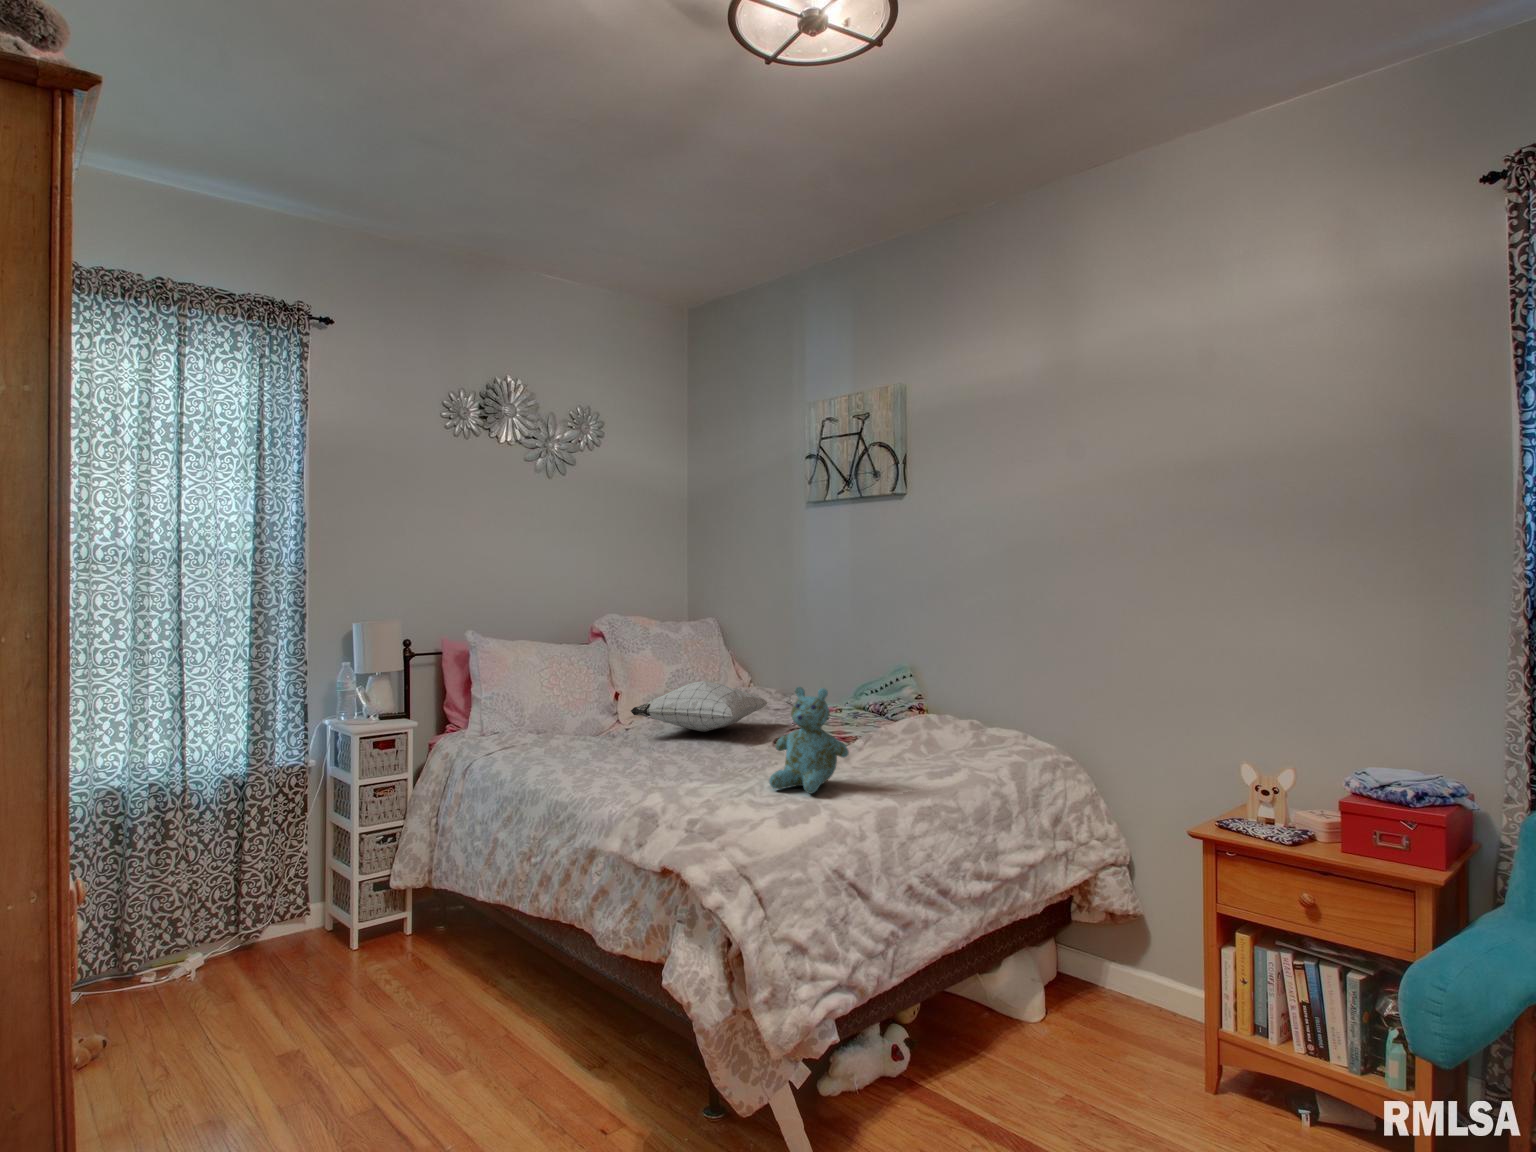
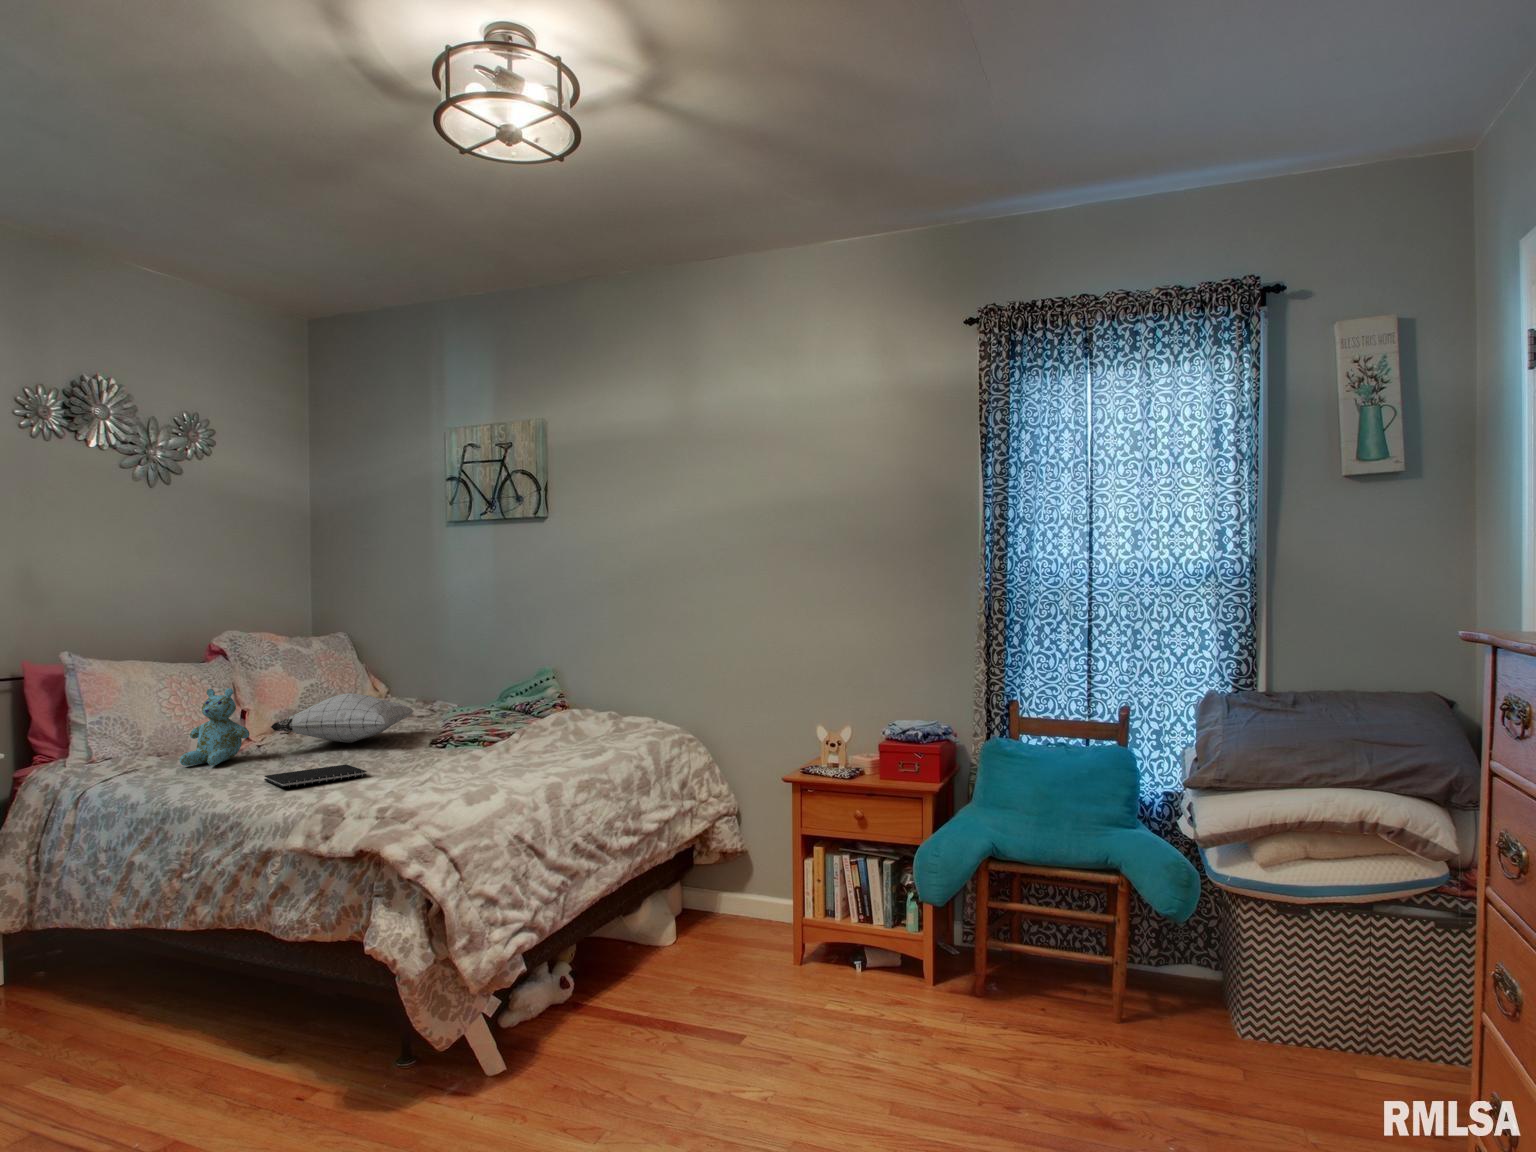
stuffed bear: present [769,686,849,793] -> present [180,688,249,766]
notebook: none [612,758,704,779] -> present [265,765,367,788]

